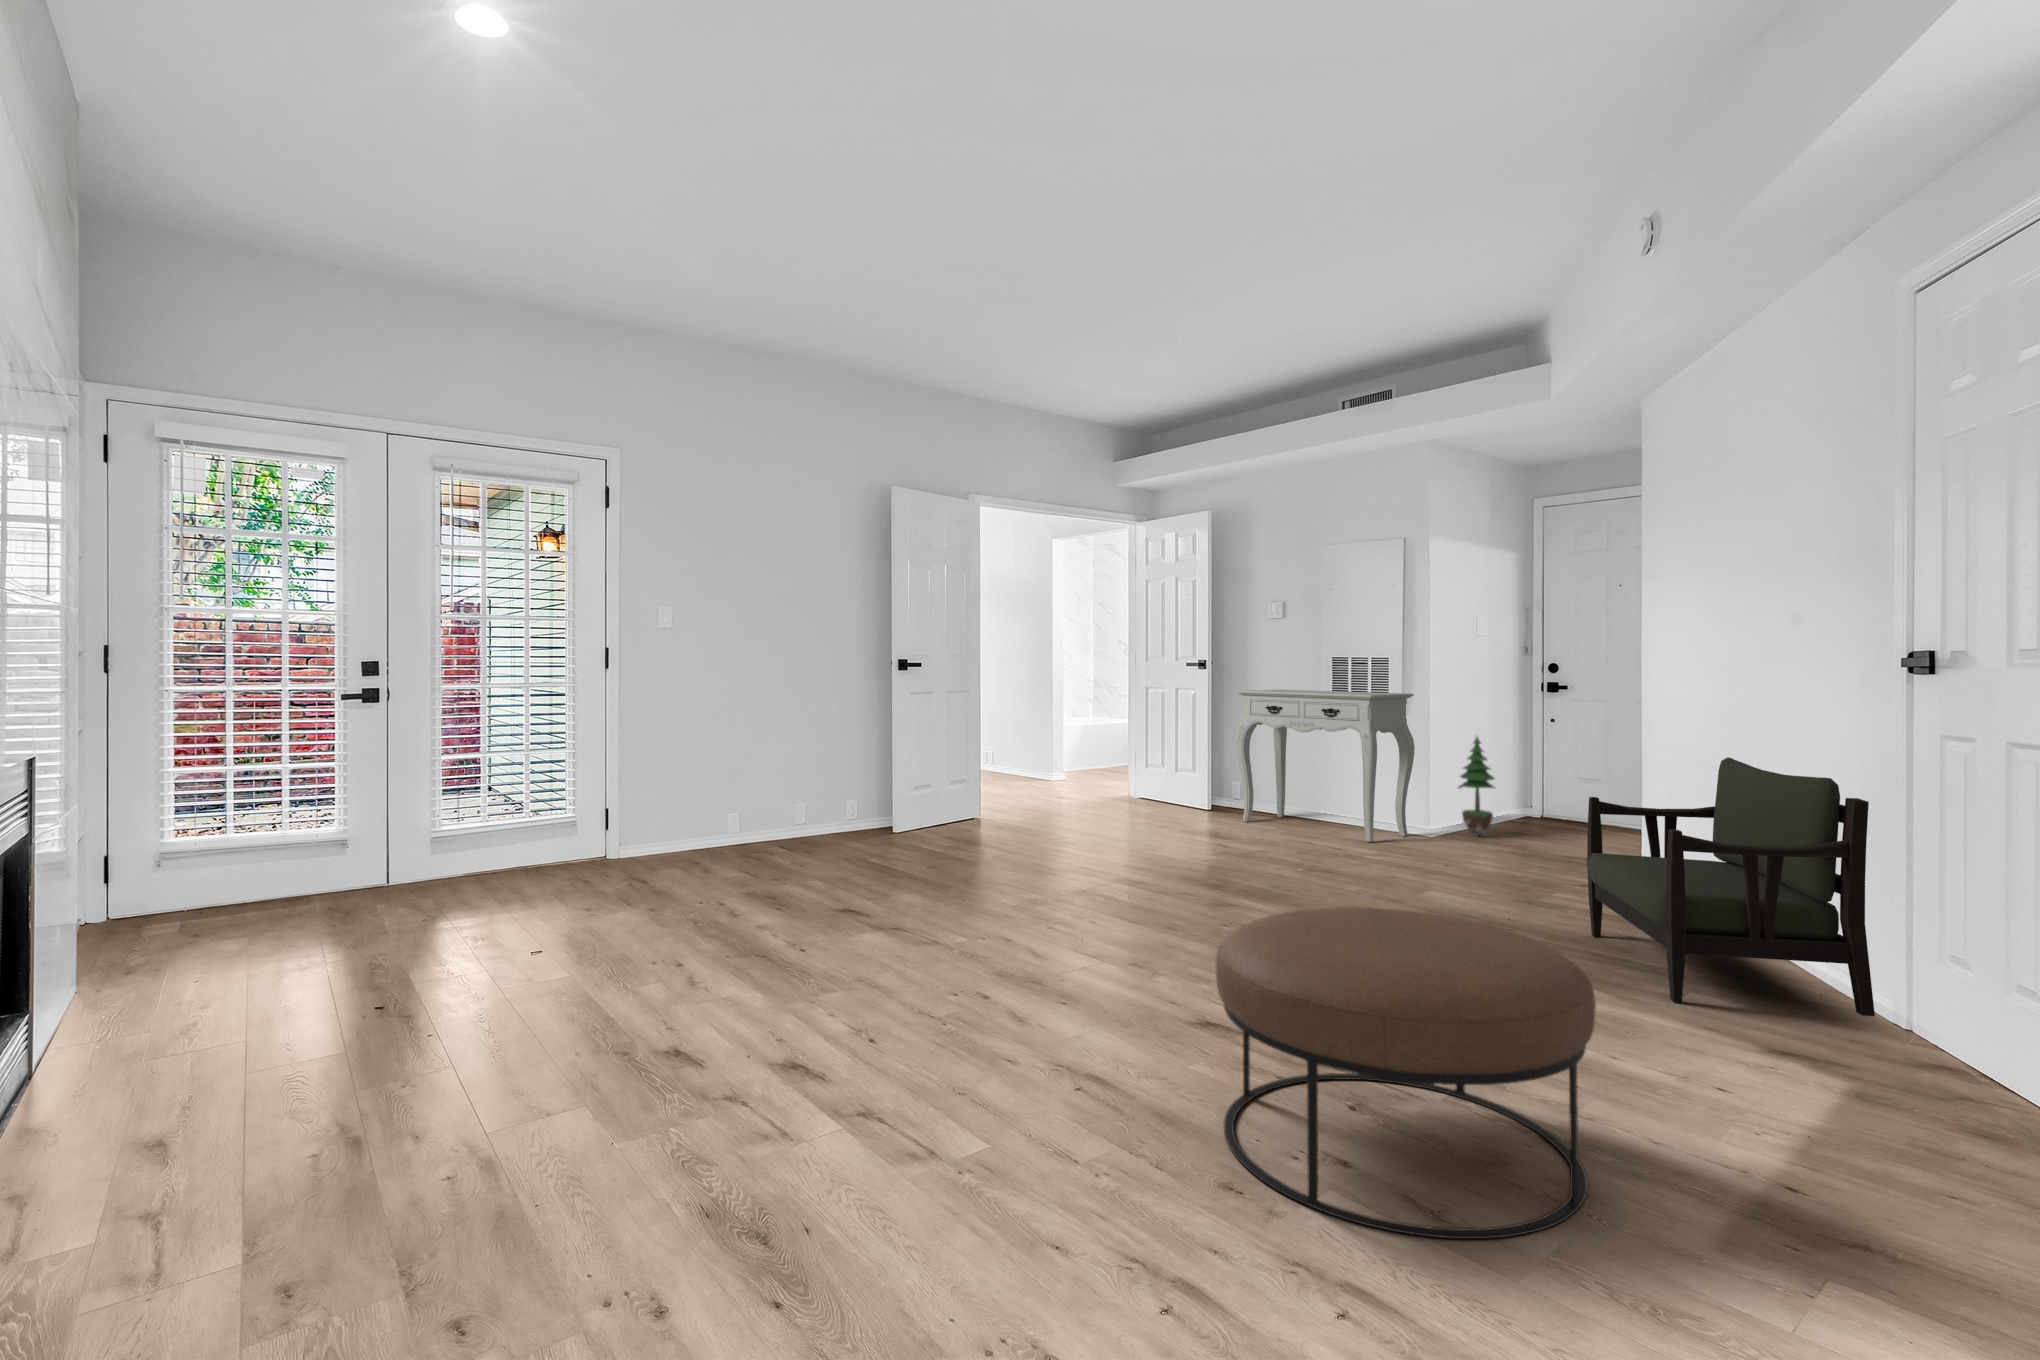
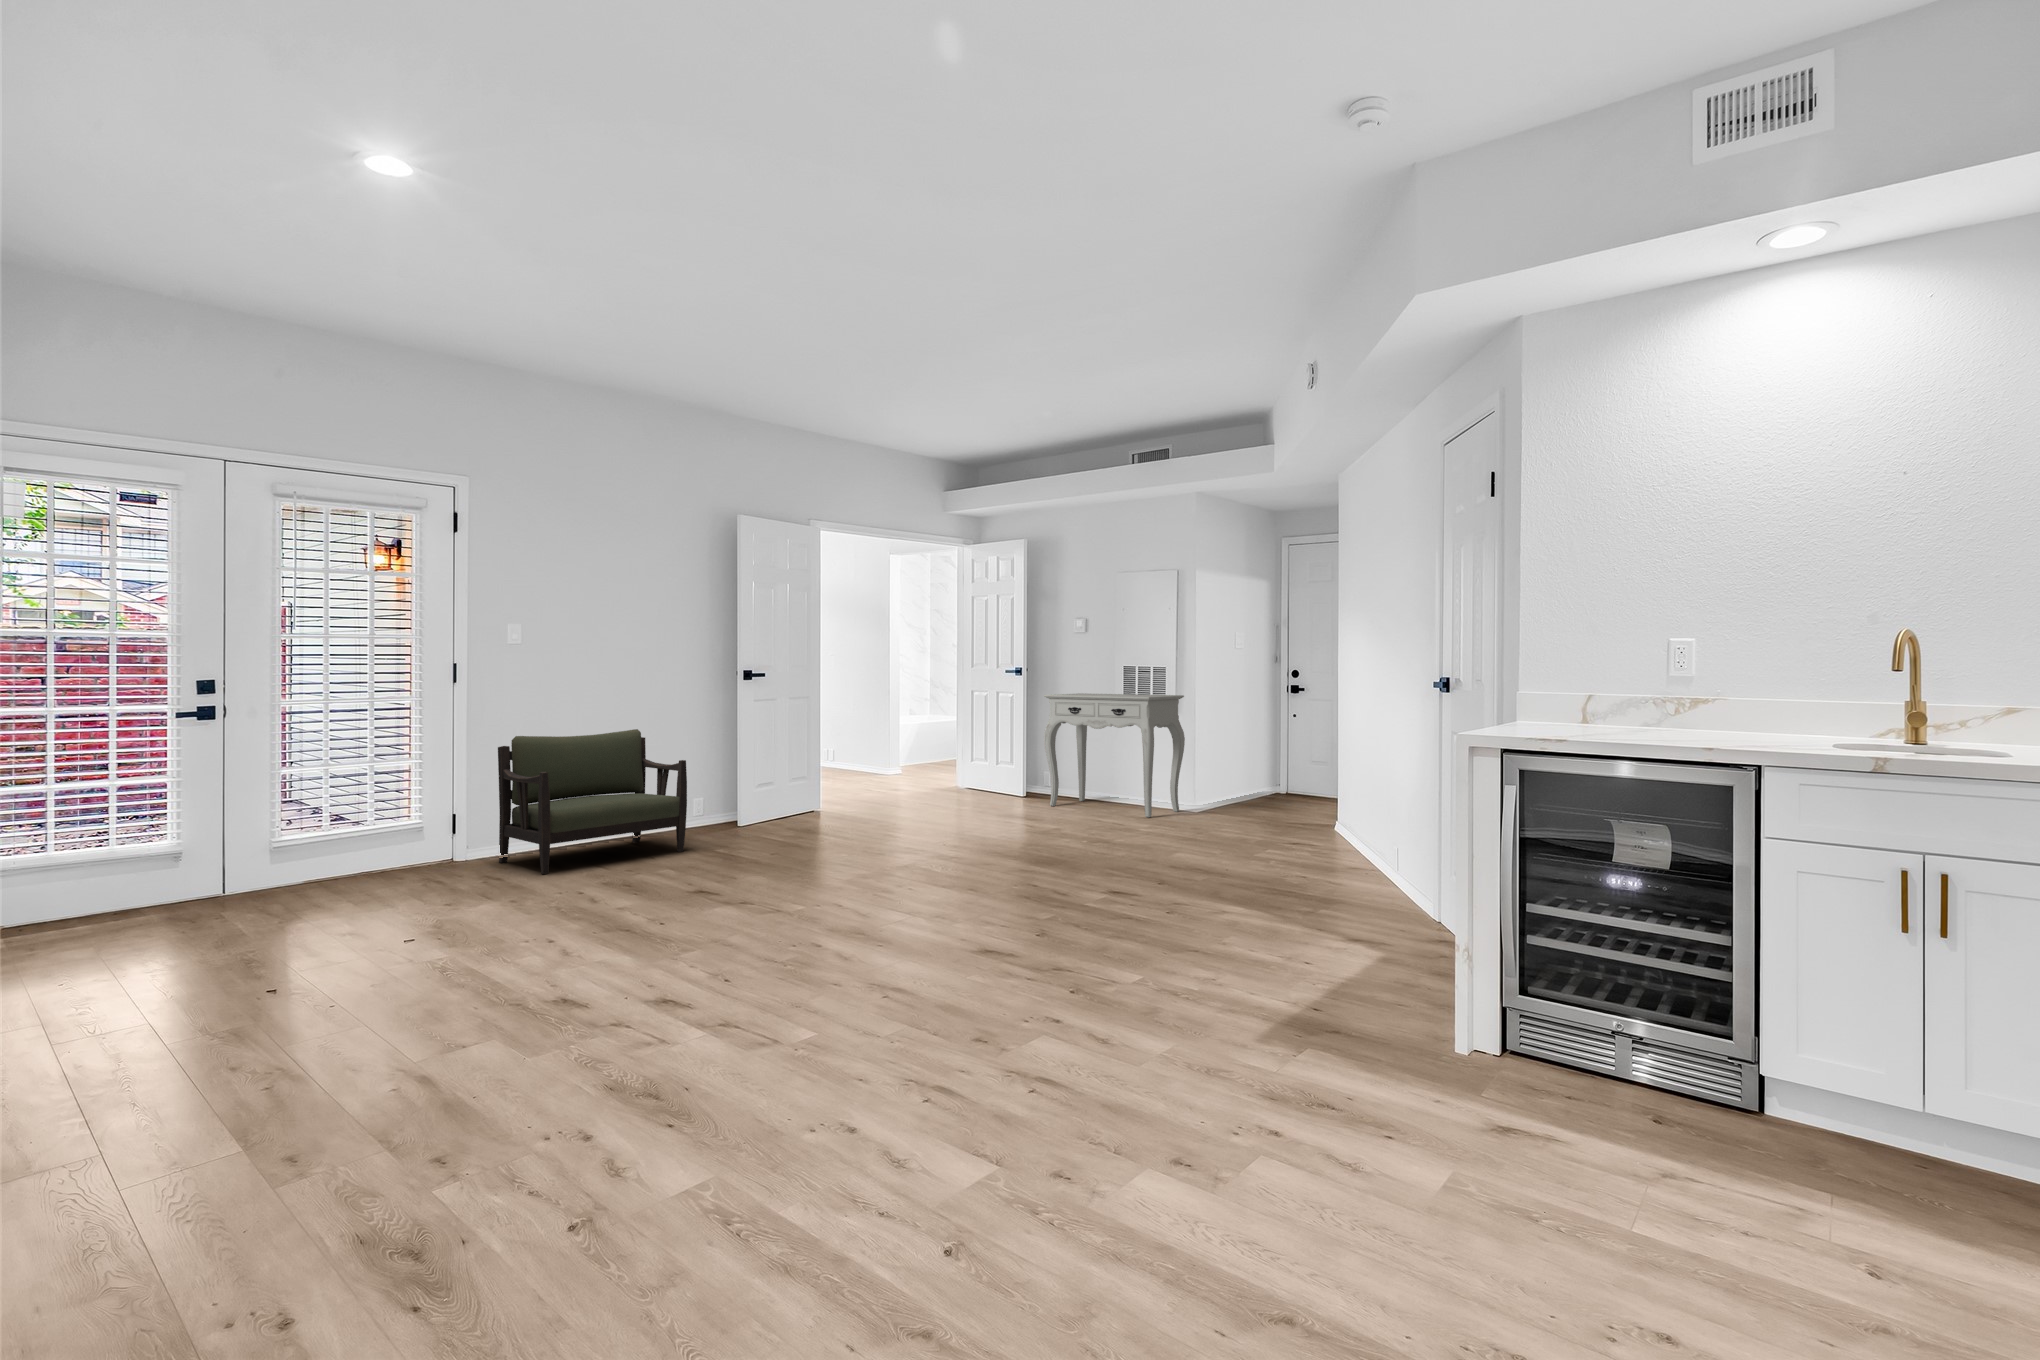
potted tree: present [1459,737,1496,836] -> none [1218,728,1247,809]
armchair: present [1587,757,1875,1016] -> present [498,729,687,874]
ottoman: present [1215,907,1596,1239] -> none [990,851,1233,1054]

